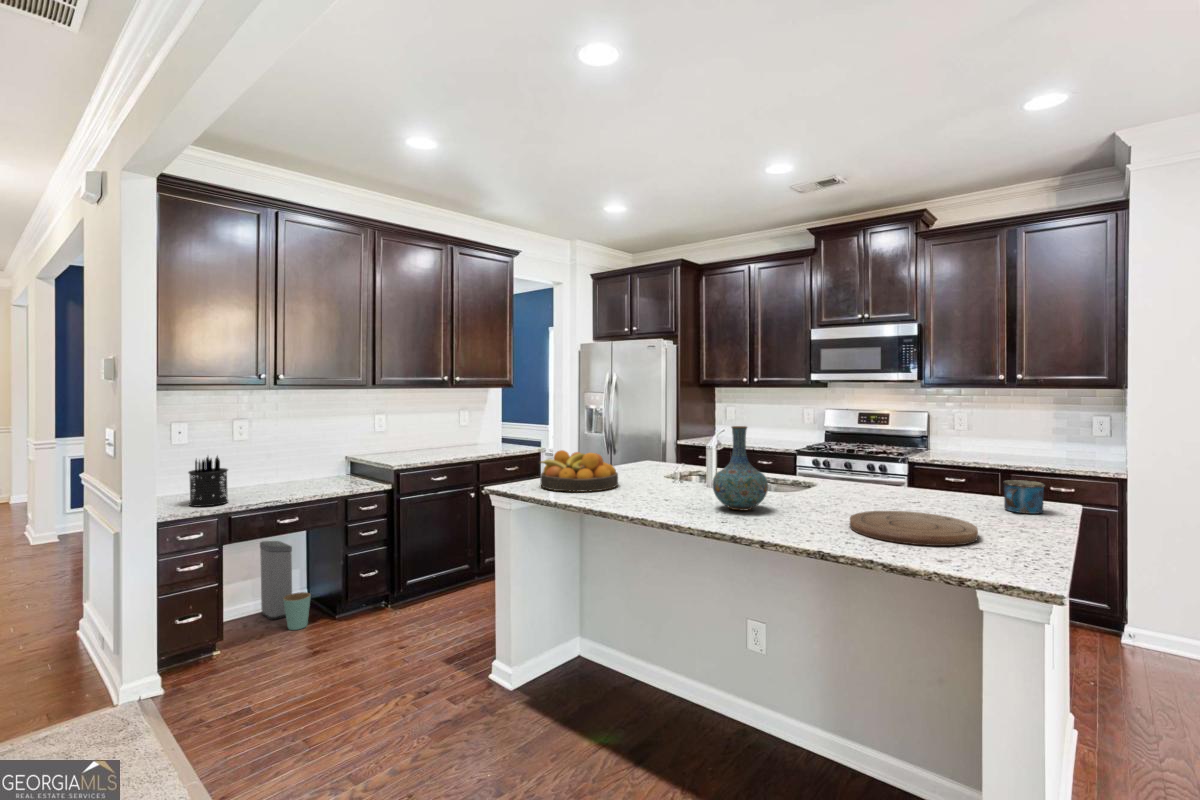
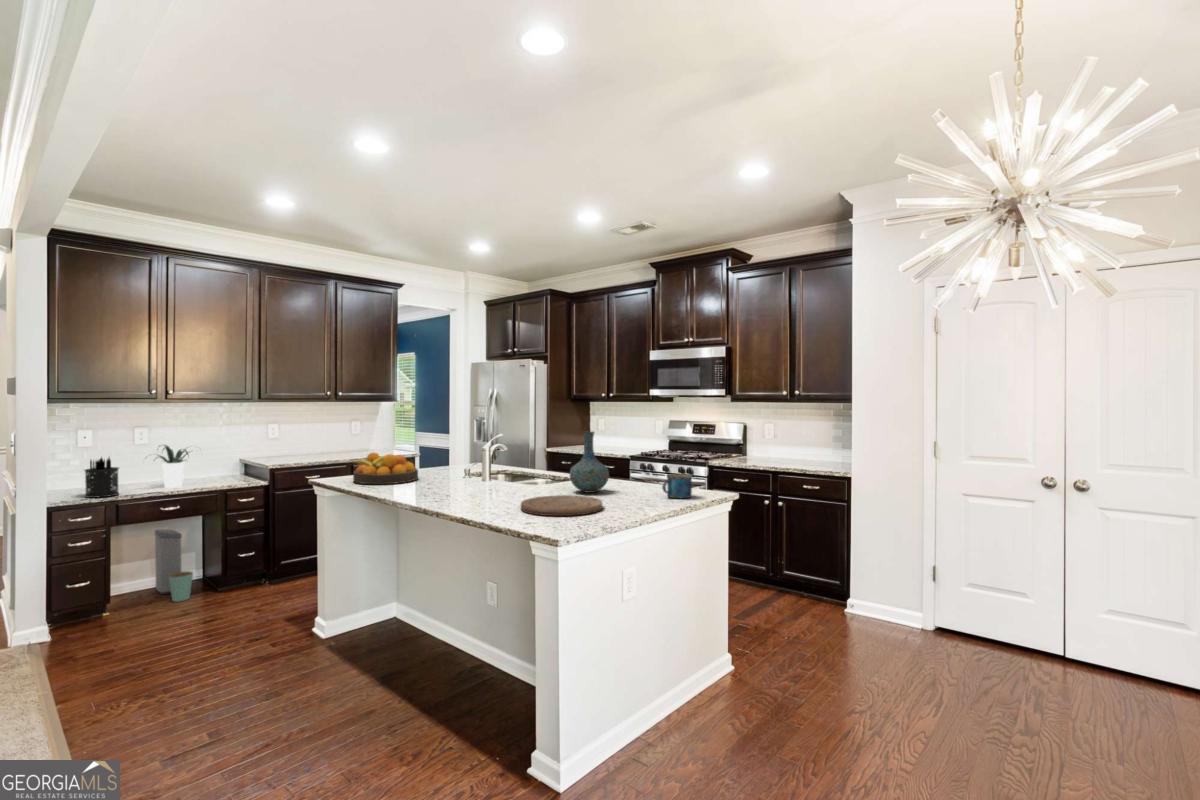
vase: present [712,426,768,511] -> present [570,432,609,493]
potted plant: none [252,440,318,493] -> present [159,445,188,488]

